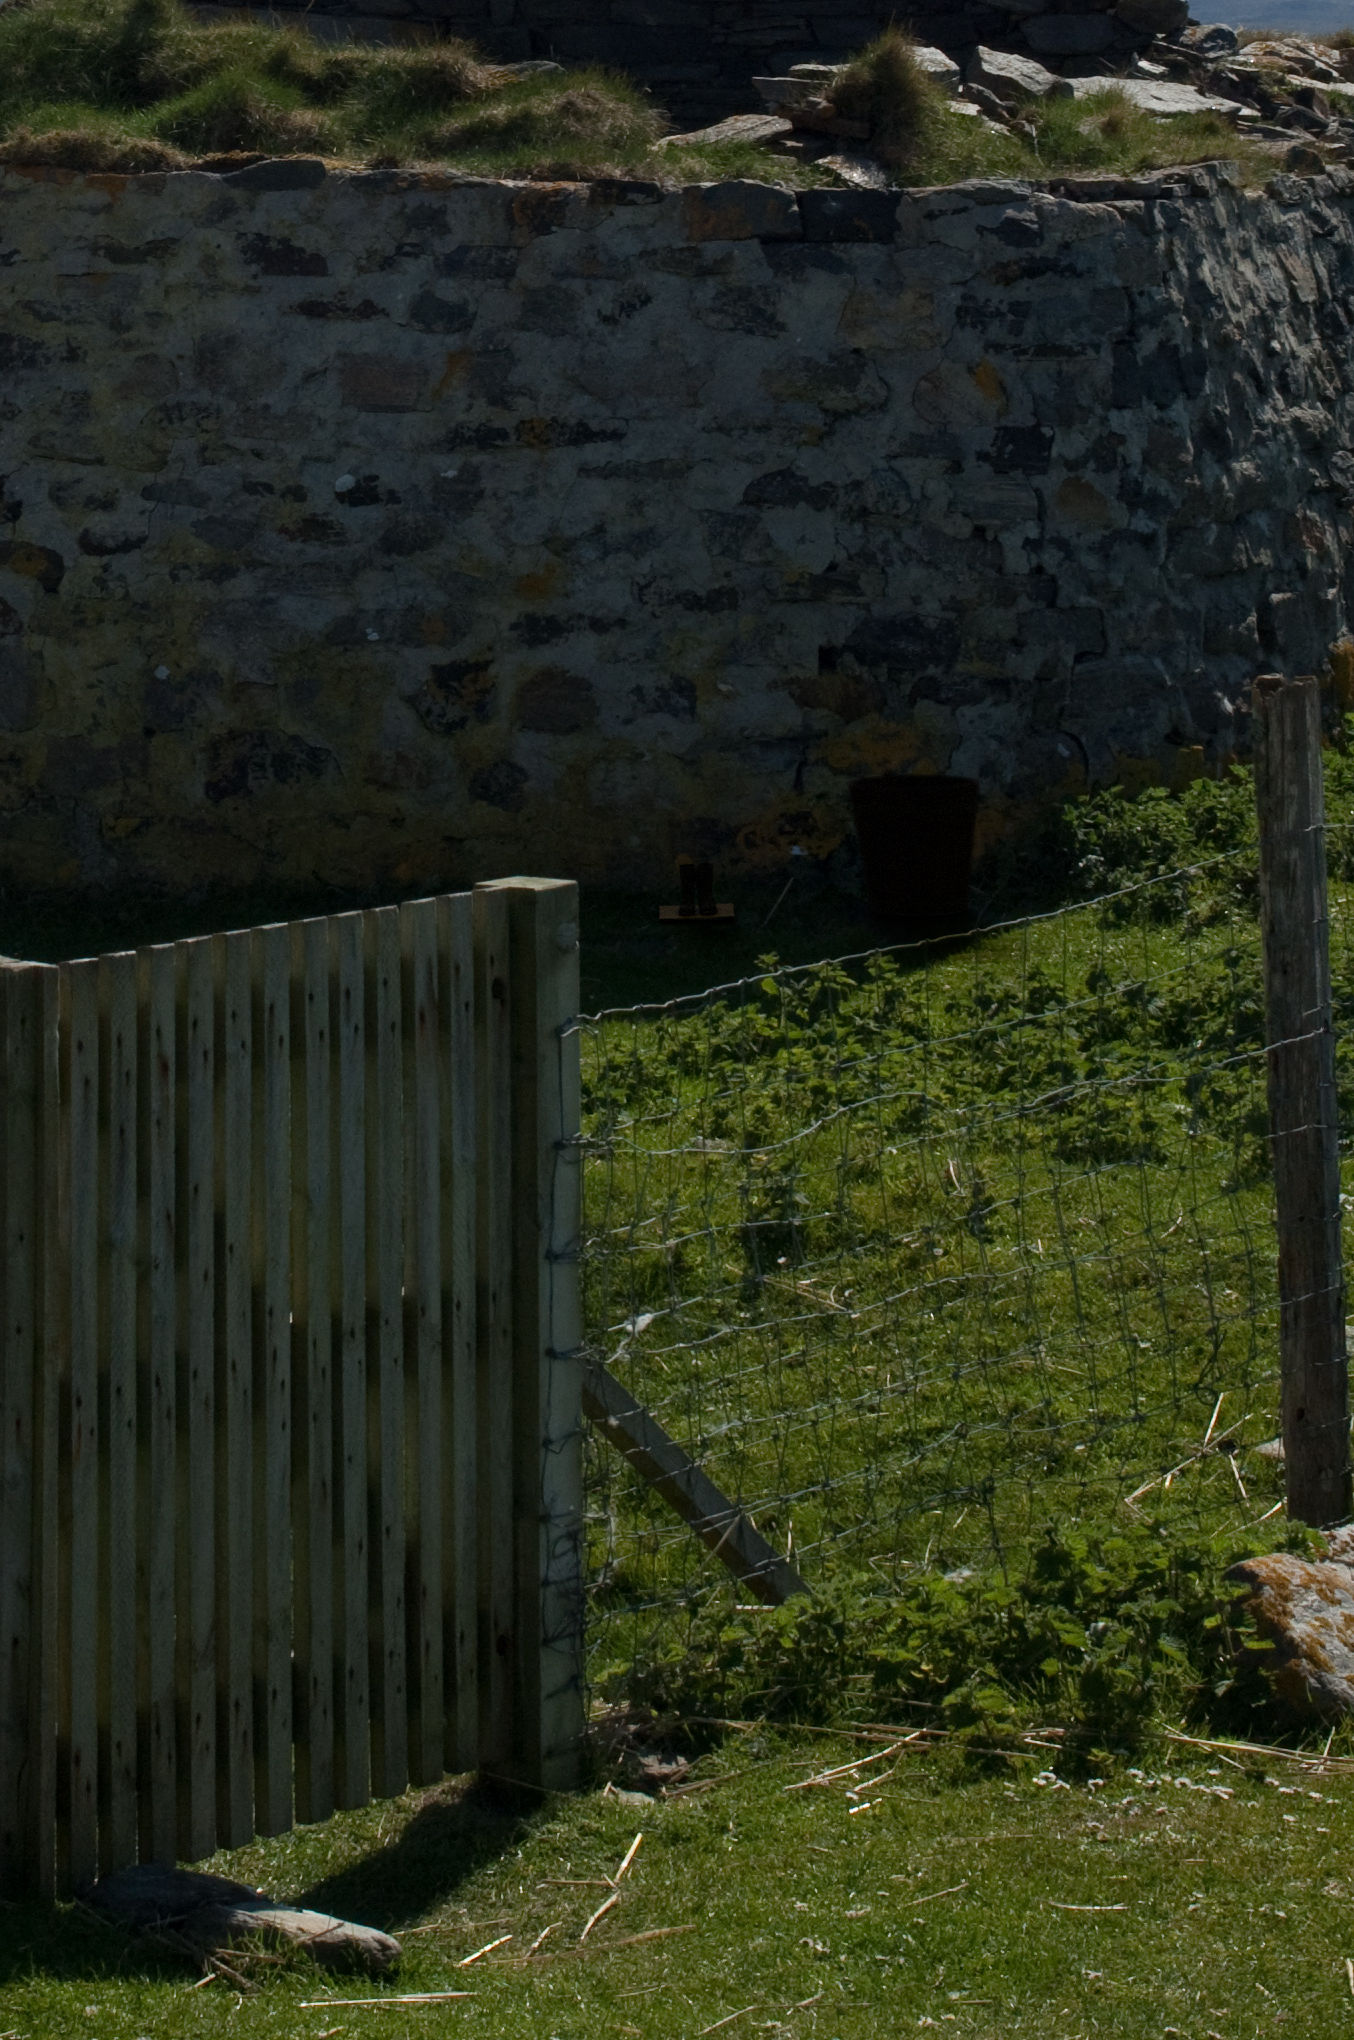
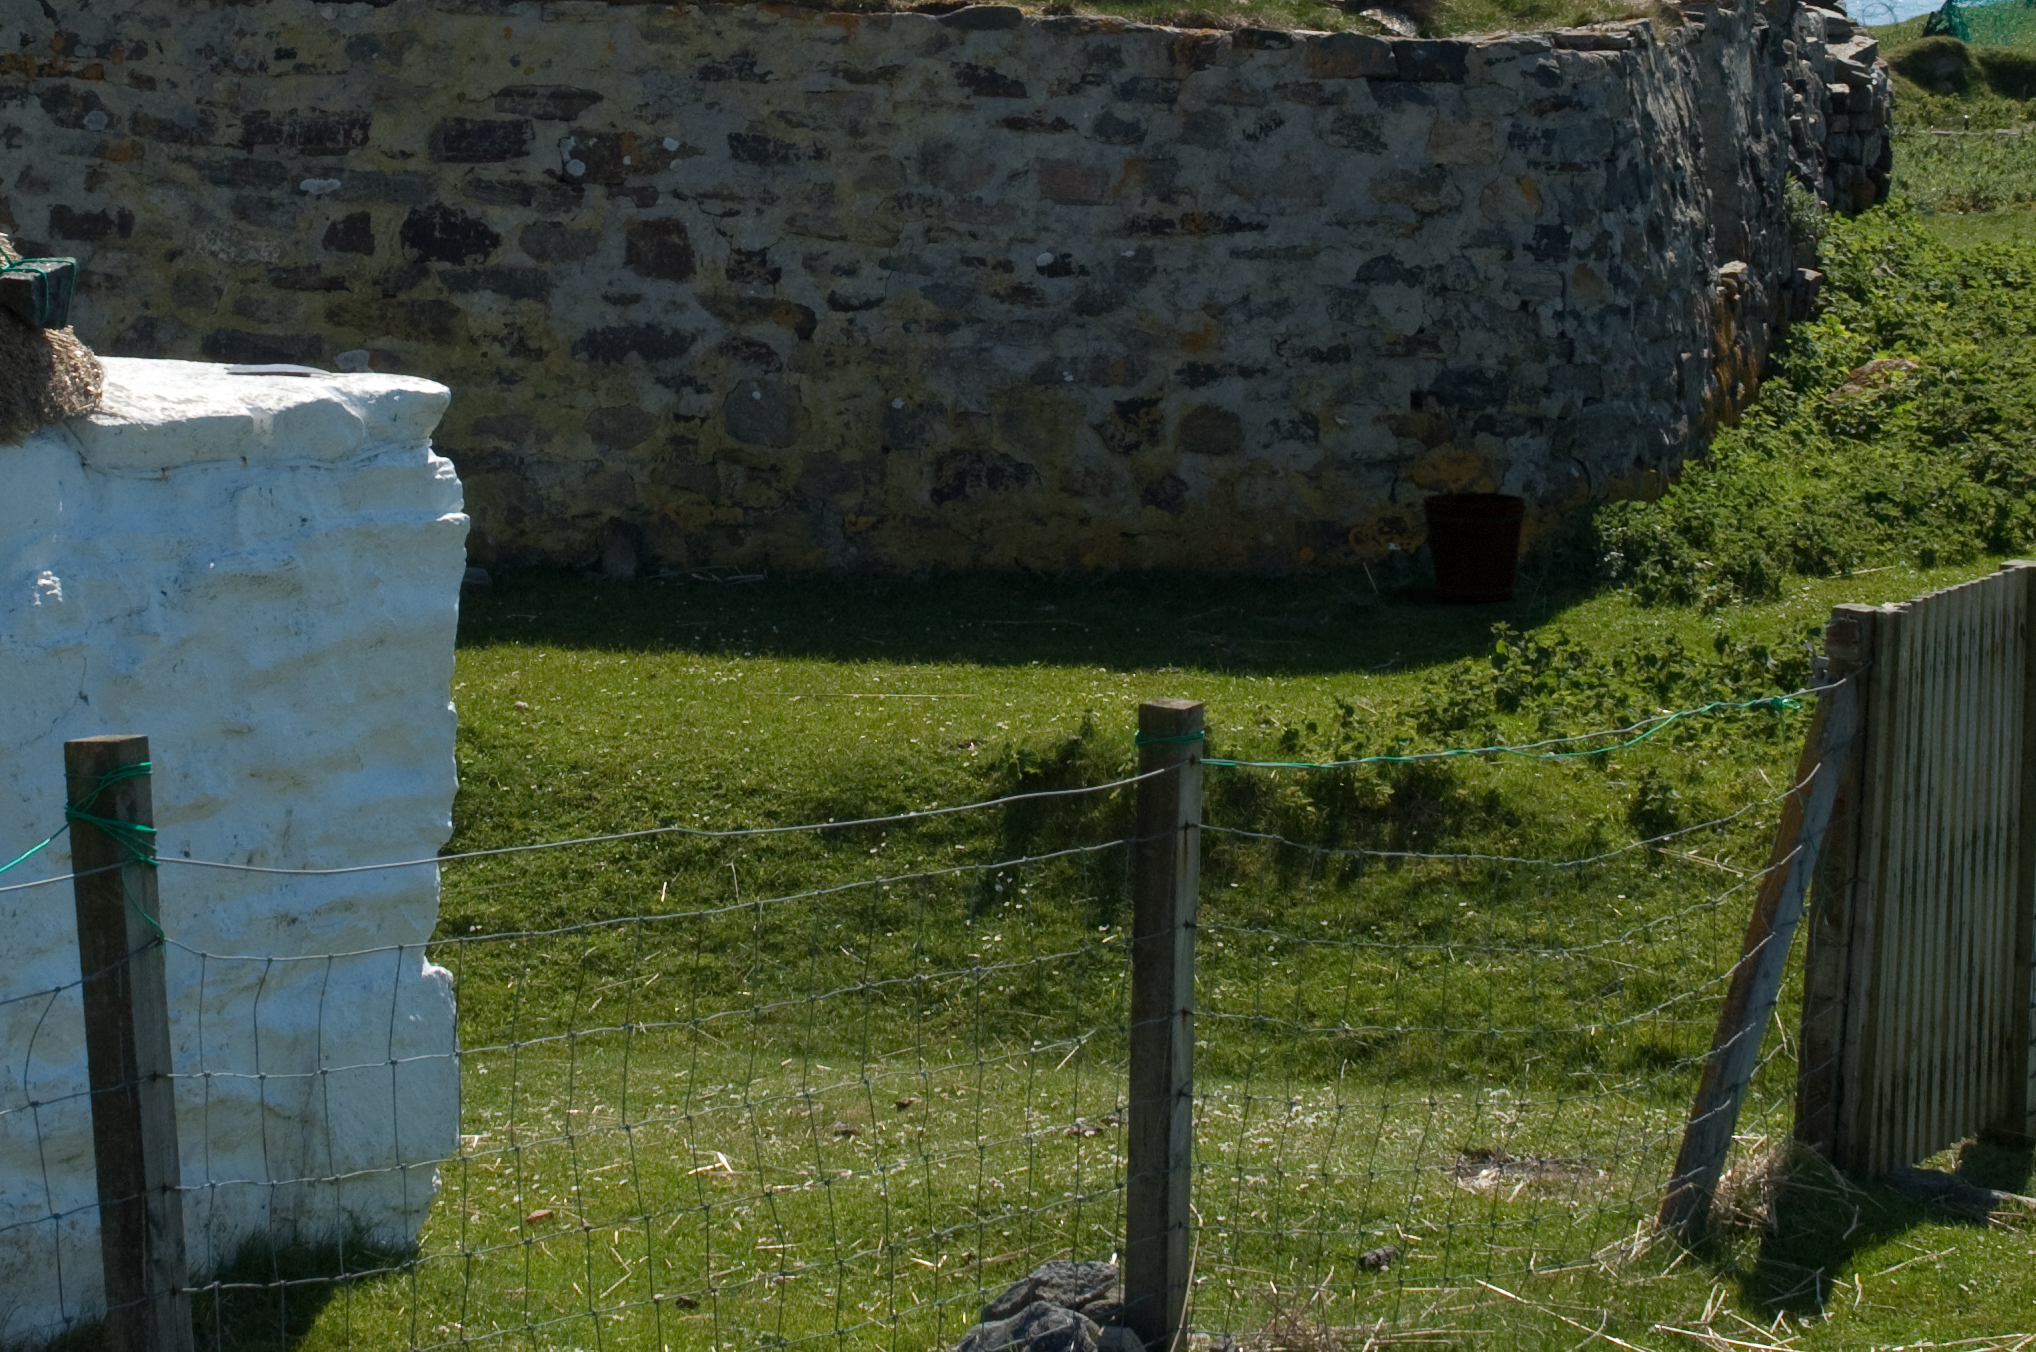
boots: present [659,863,735,921] -> none [1275,559,1340,604]

